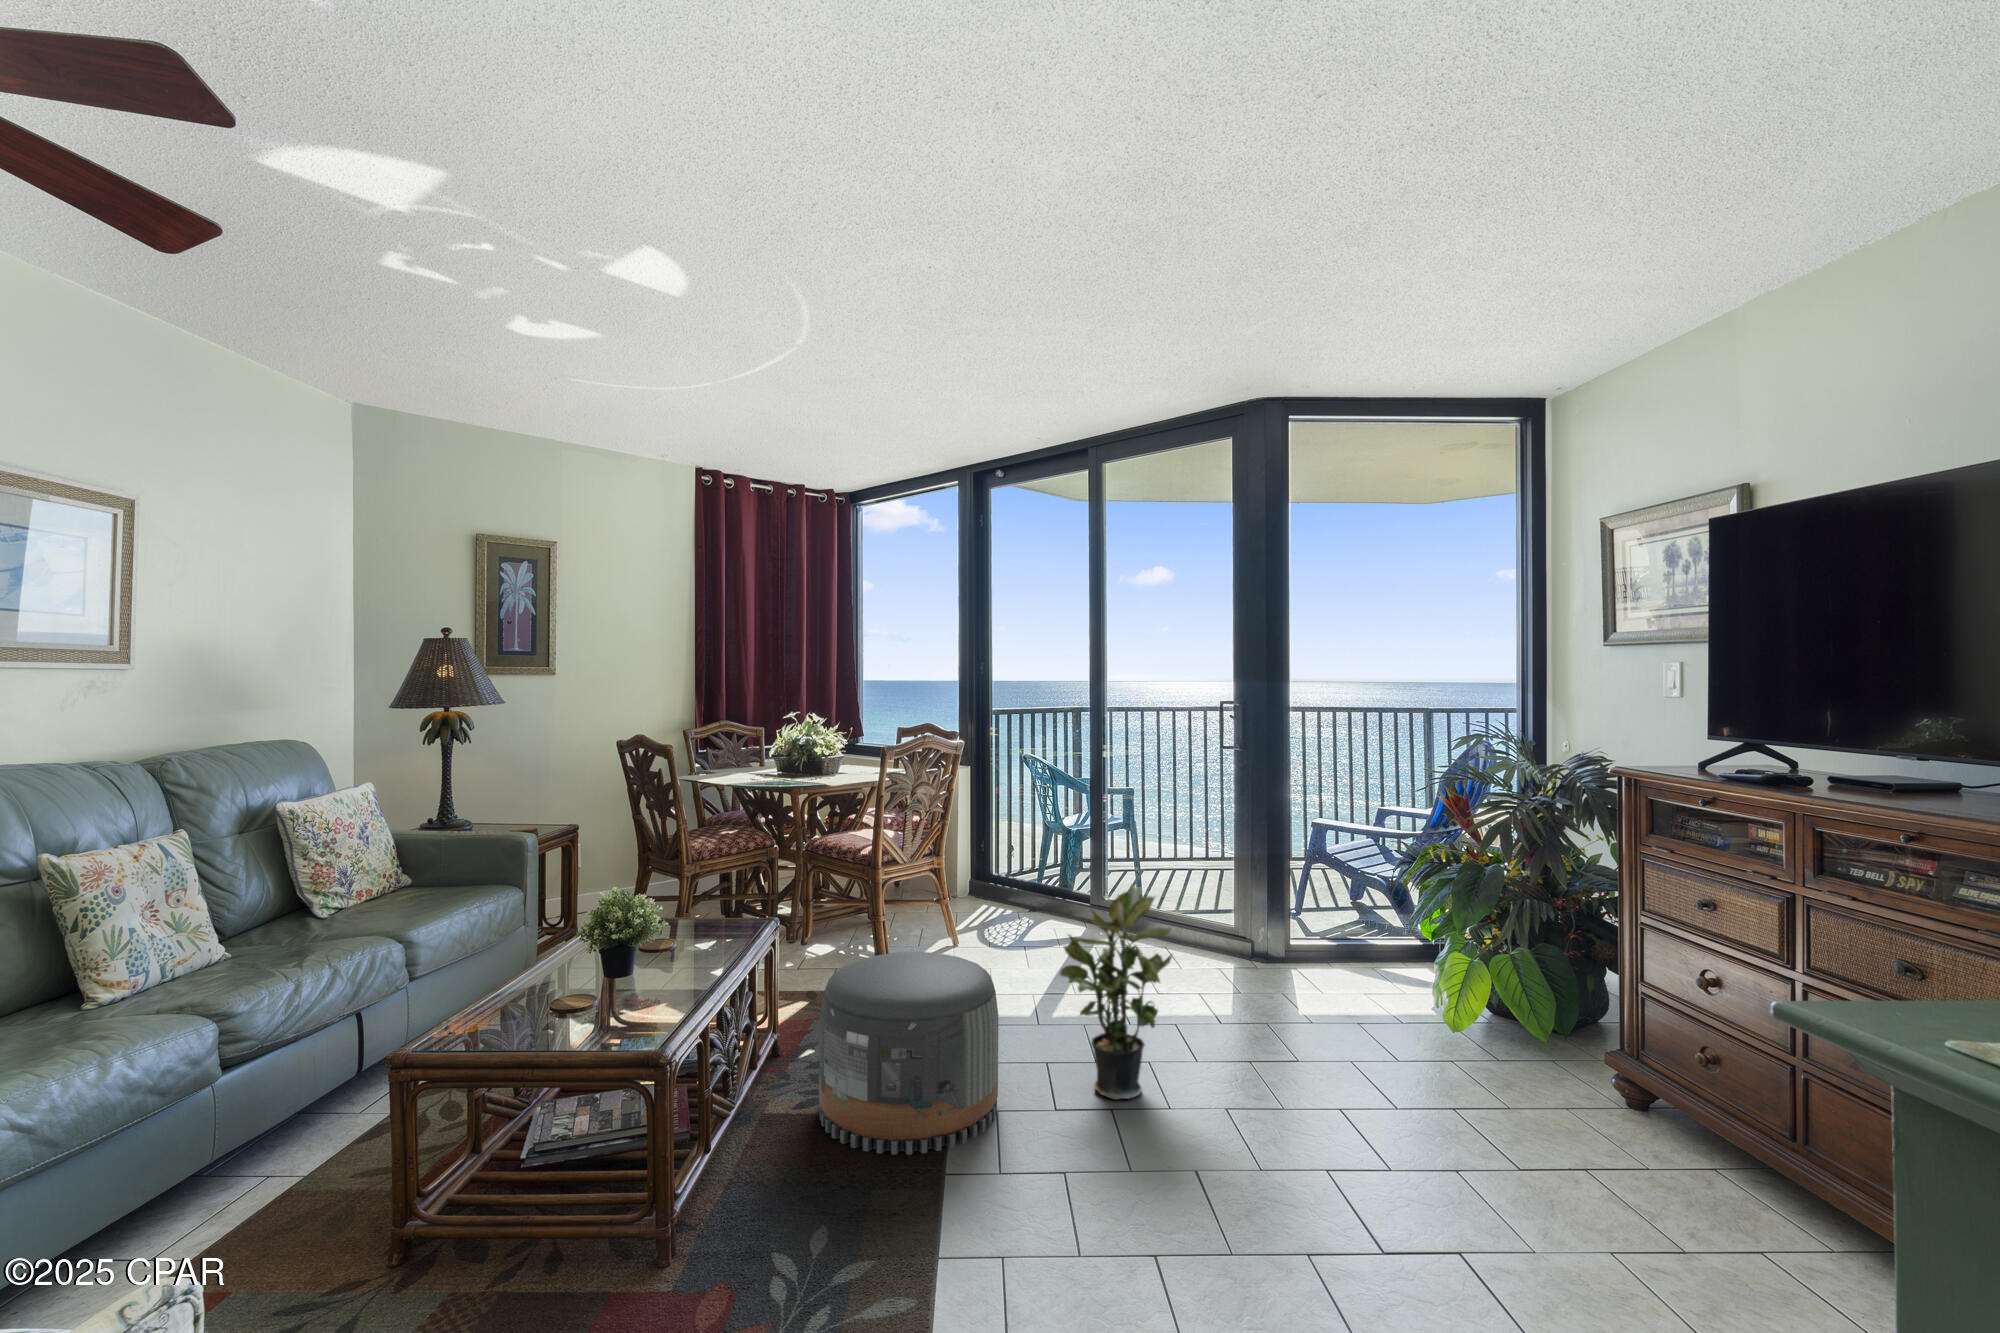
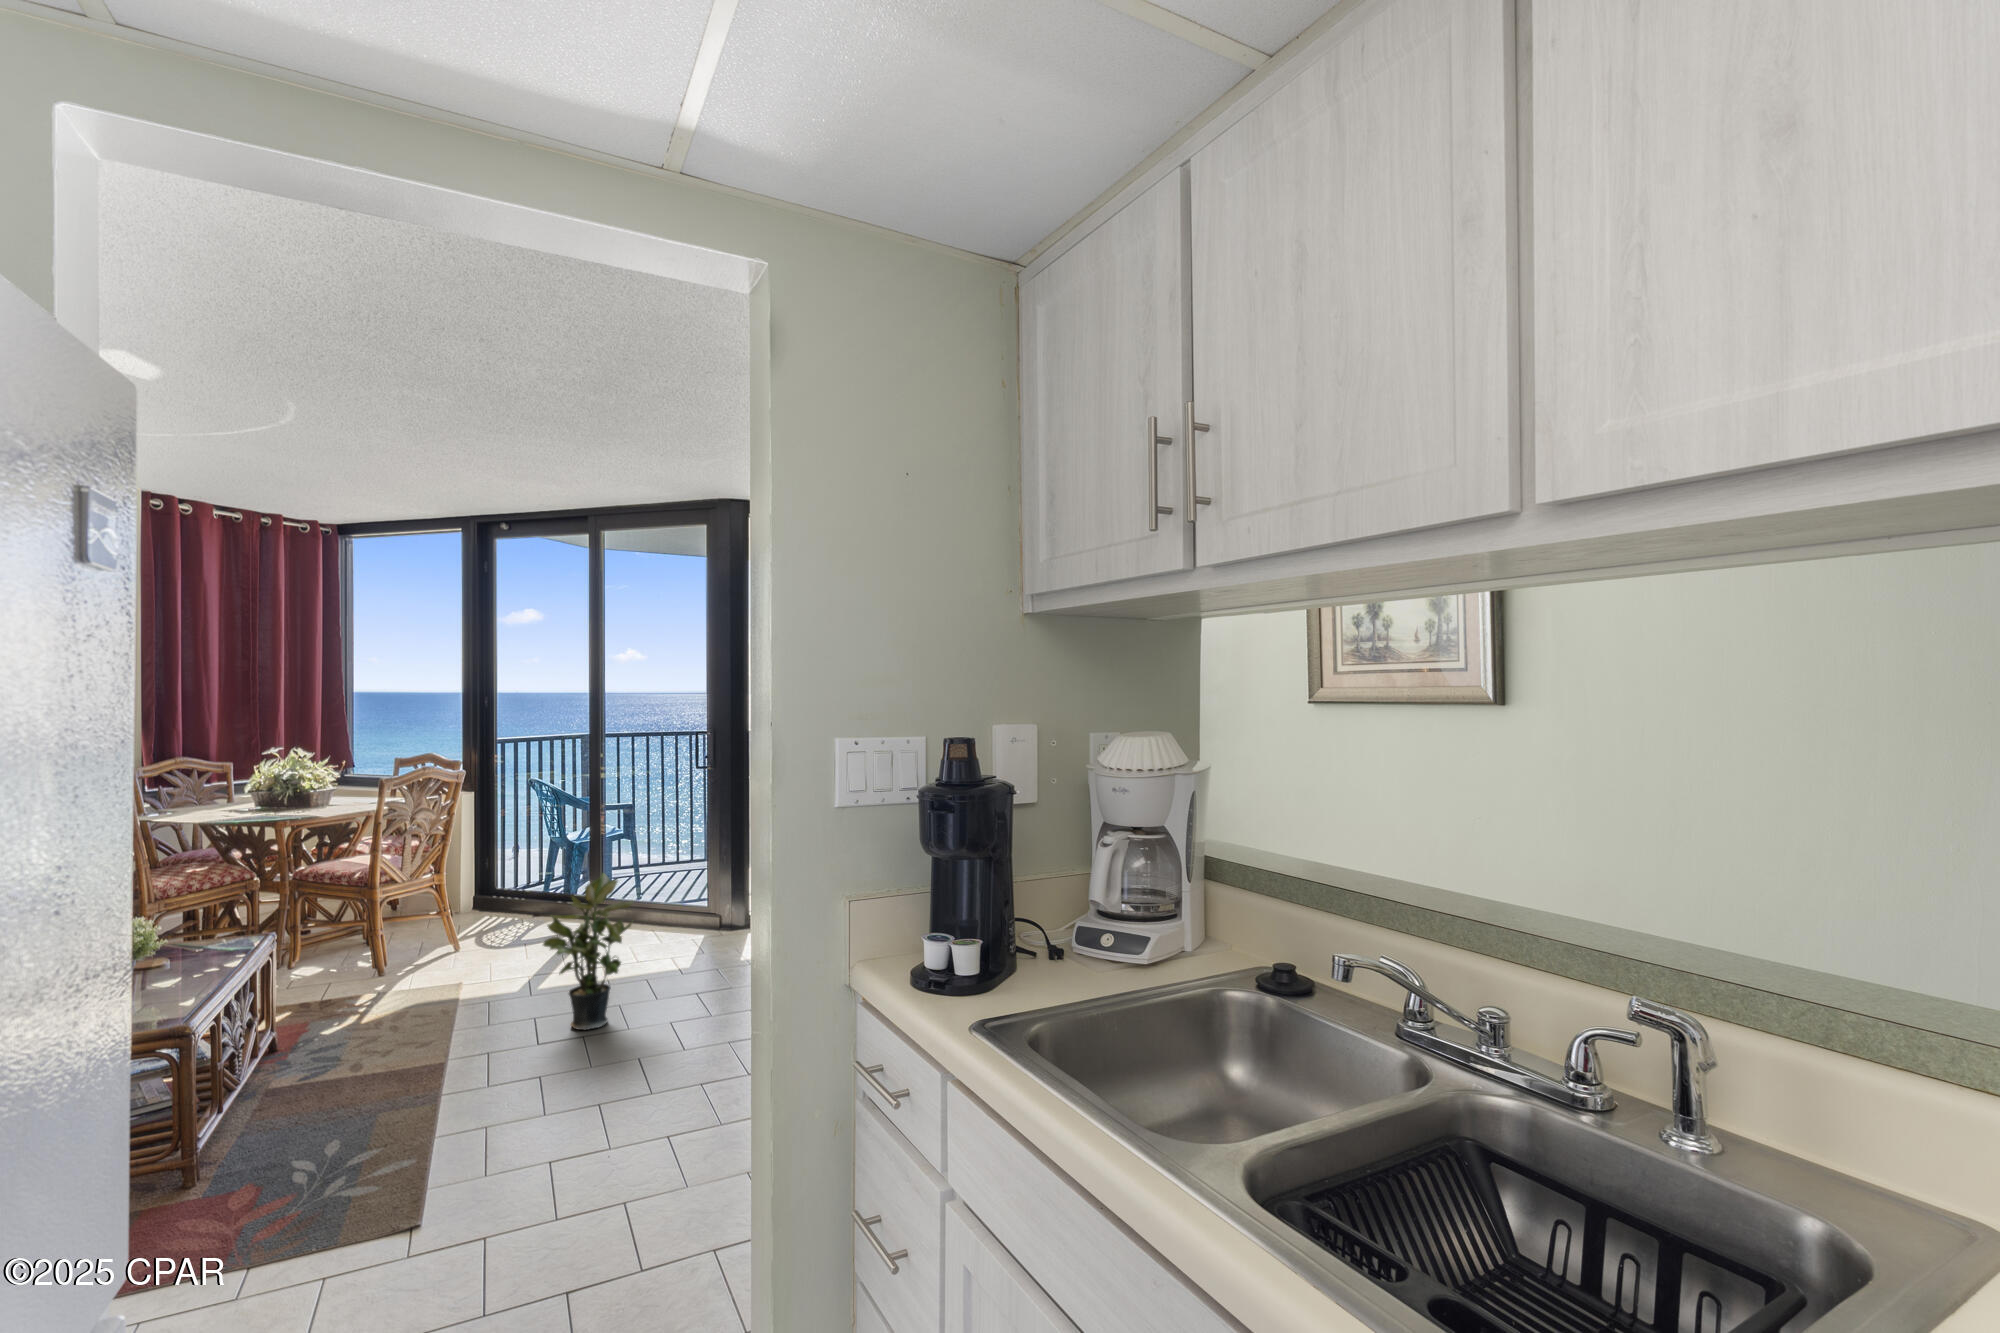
pouf: present [819,952,998,1155] -> none [325,942,489,1093]

